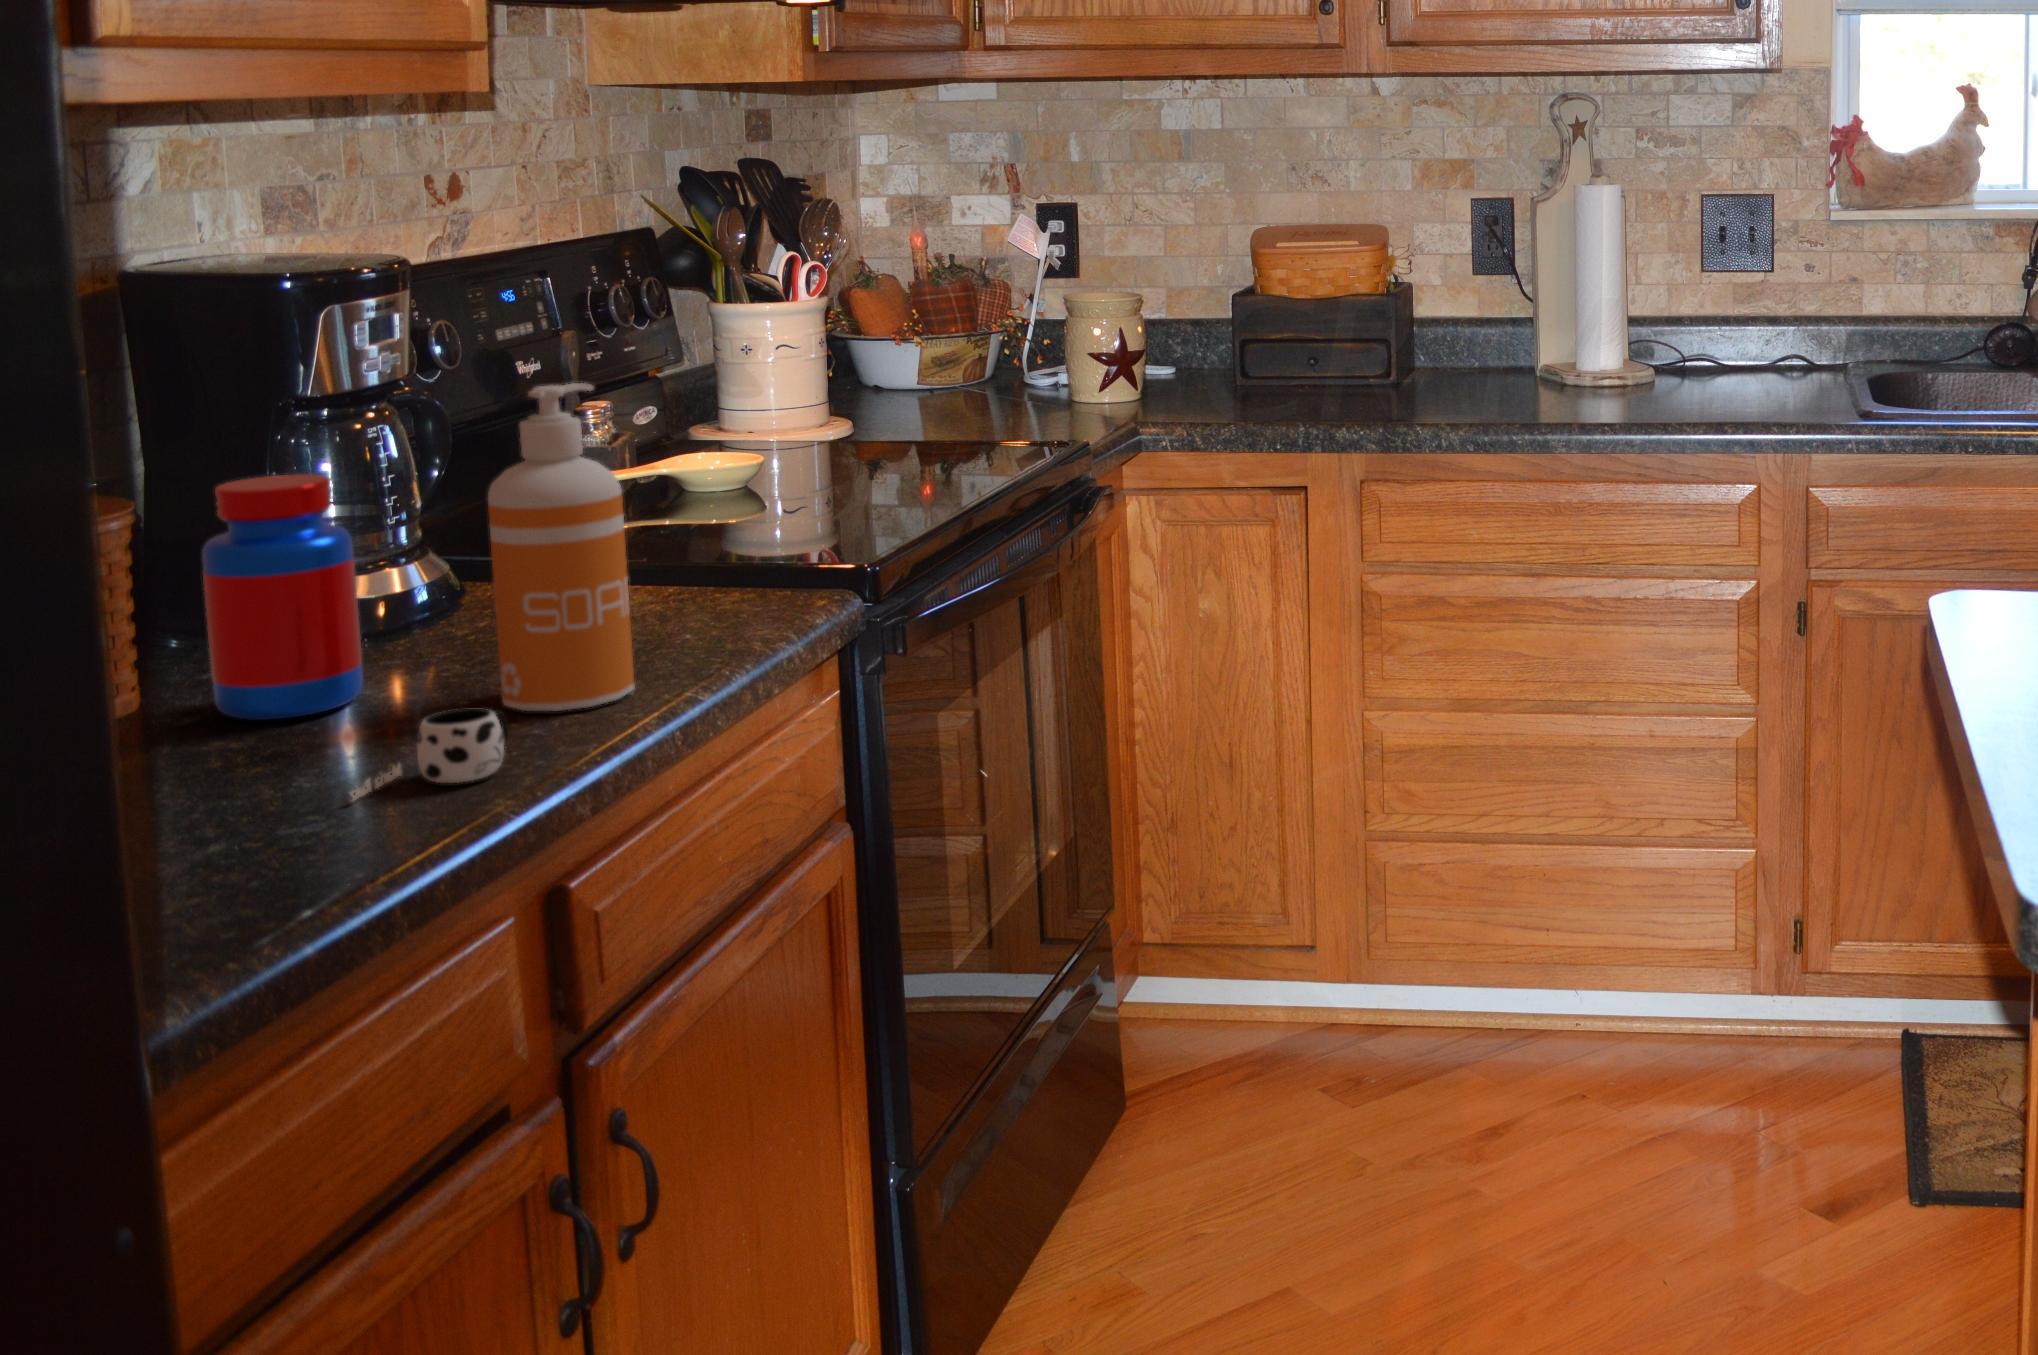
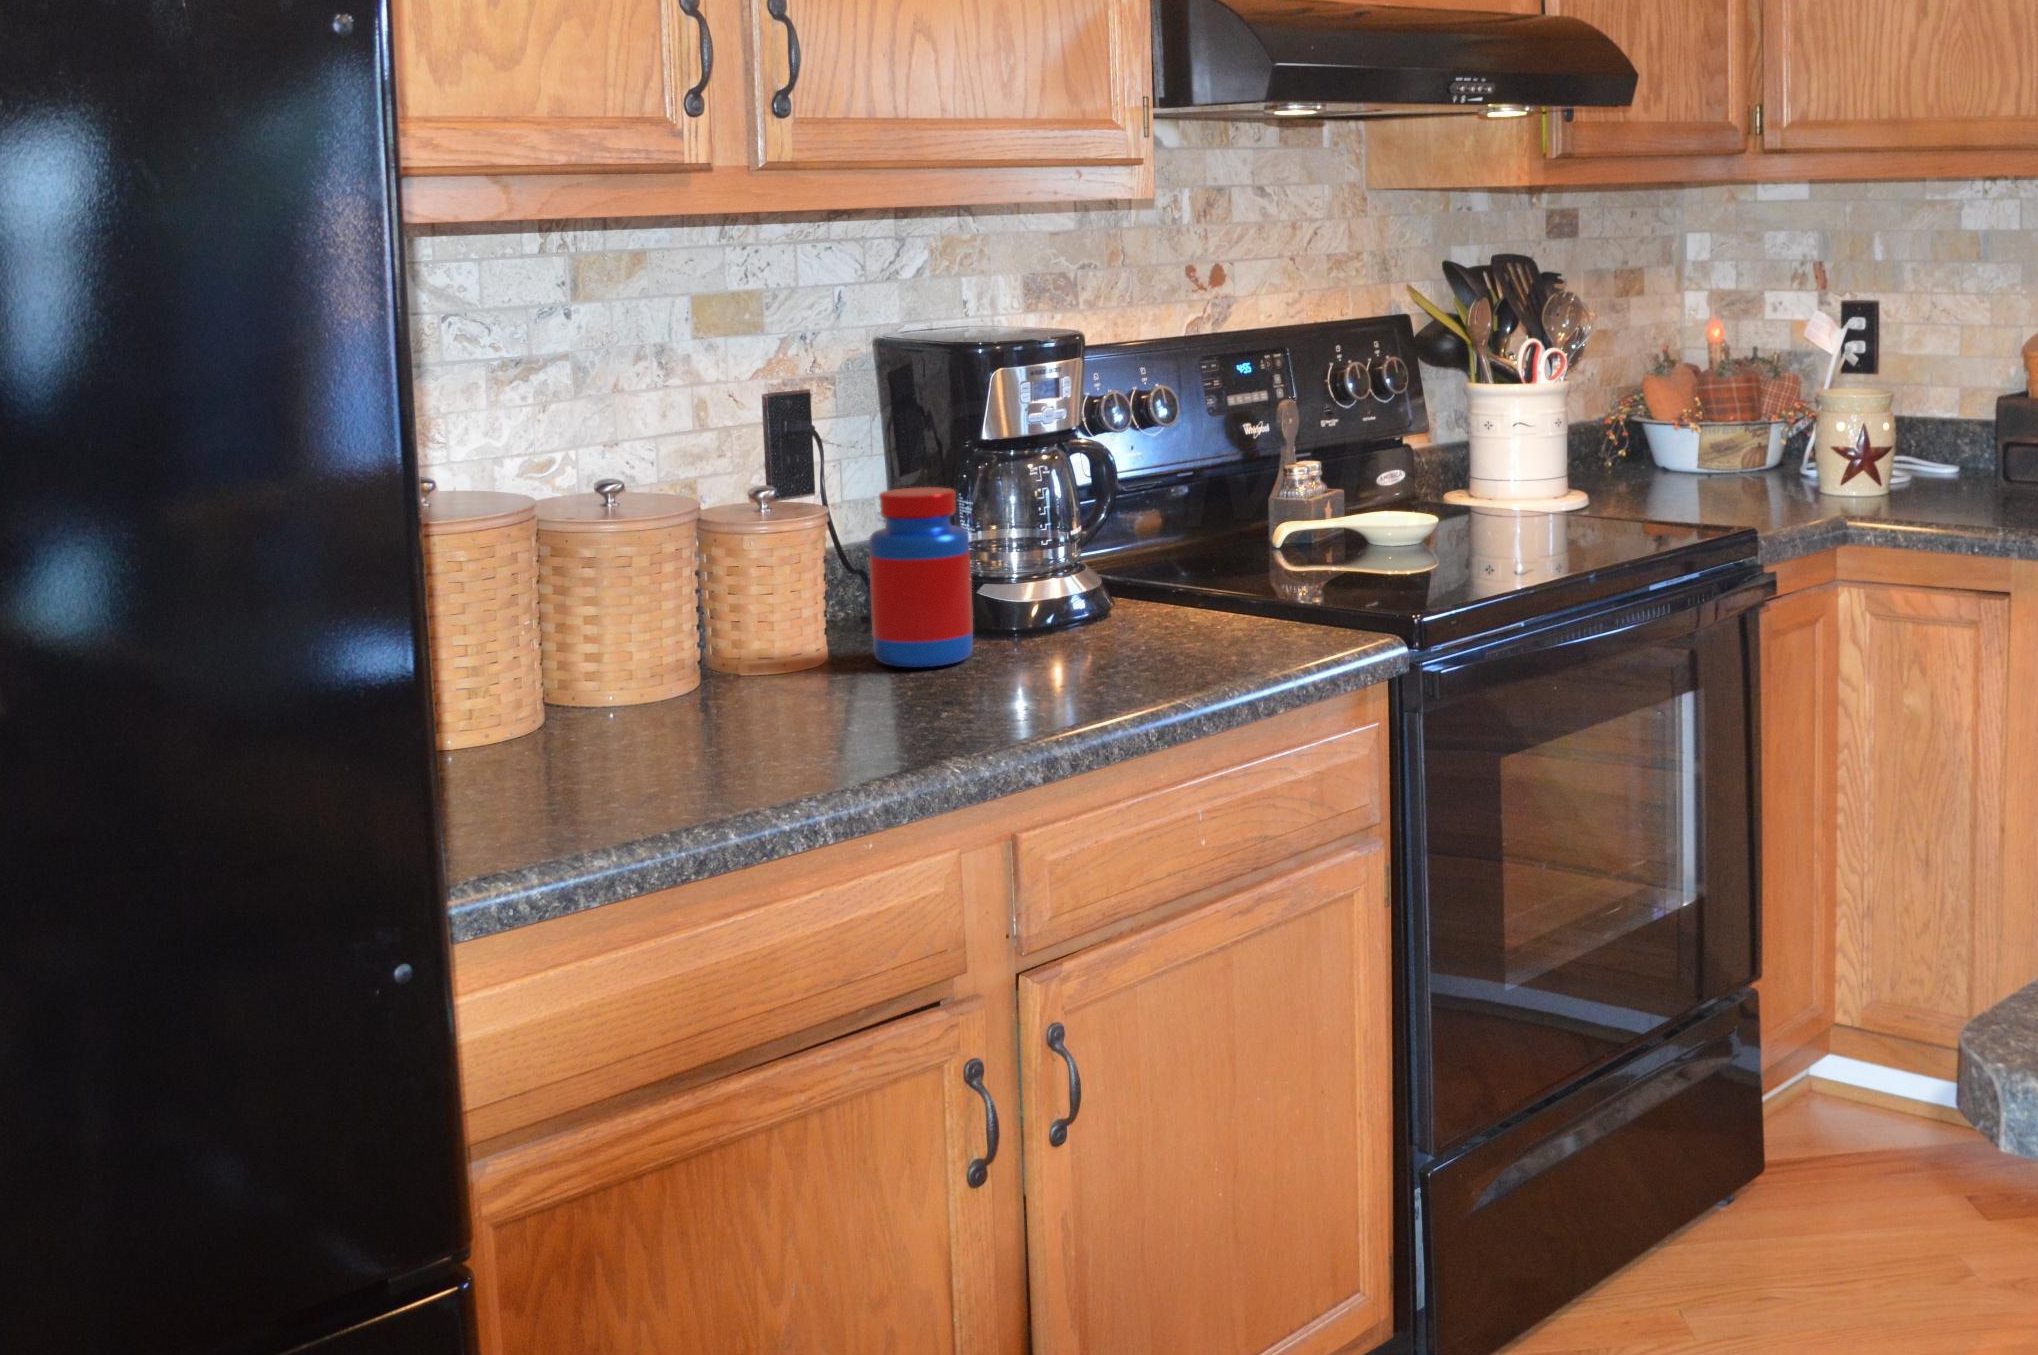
soap dispenser: present [488,383,635,711] -> none [1036,430,1141,687]
mug: present [350,709,508,801] -> none [874,671,1001,726]

